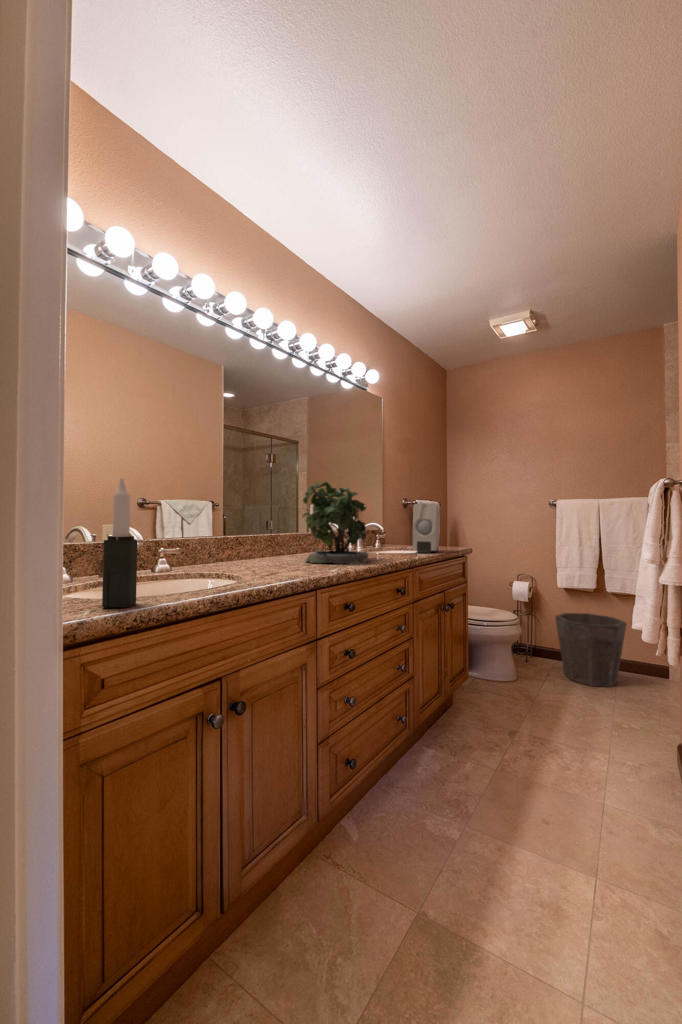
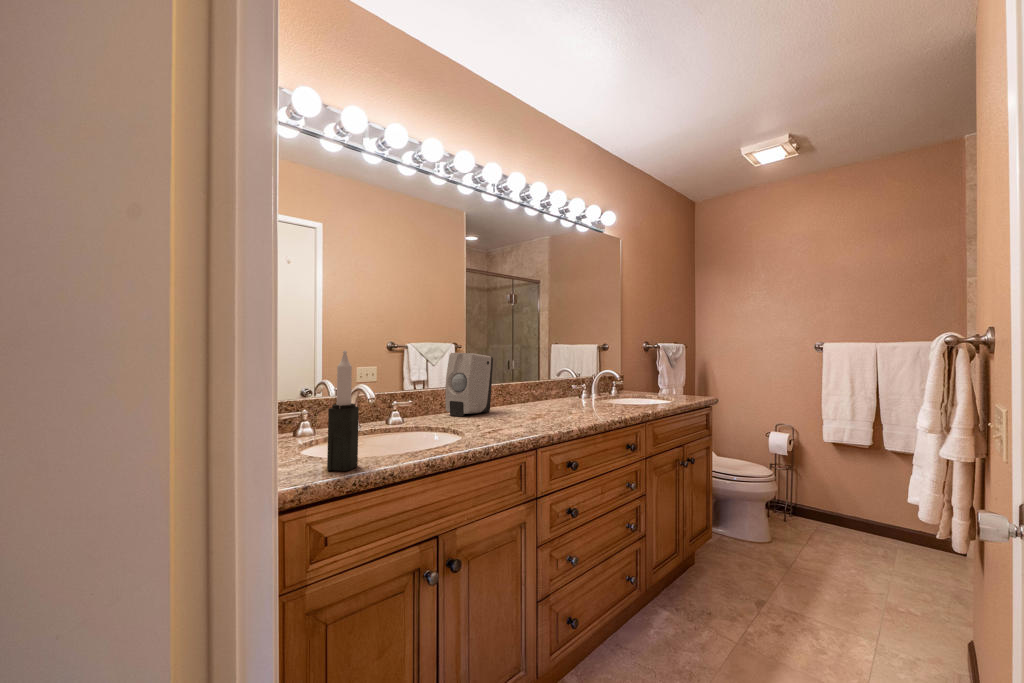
potted plant: present [303,476,369,565] -> none [530,327,600,419]
soap dispenser: present [413,504,440,553] -> present [445,353,493,416]
waste bin: present [555,613,626,687] -> none [821,469,912,559]

